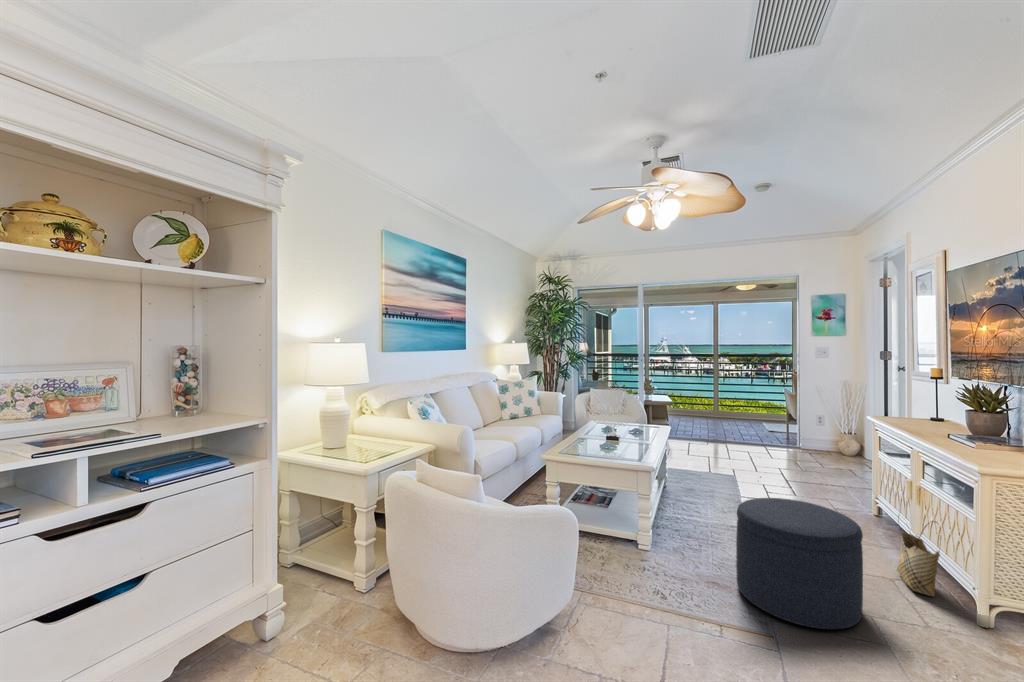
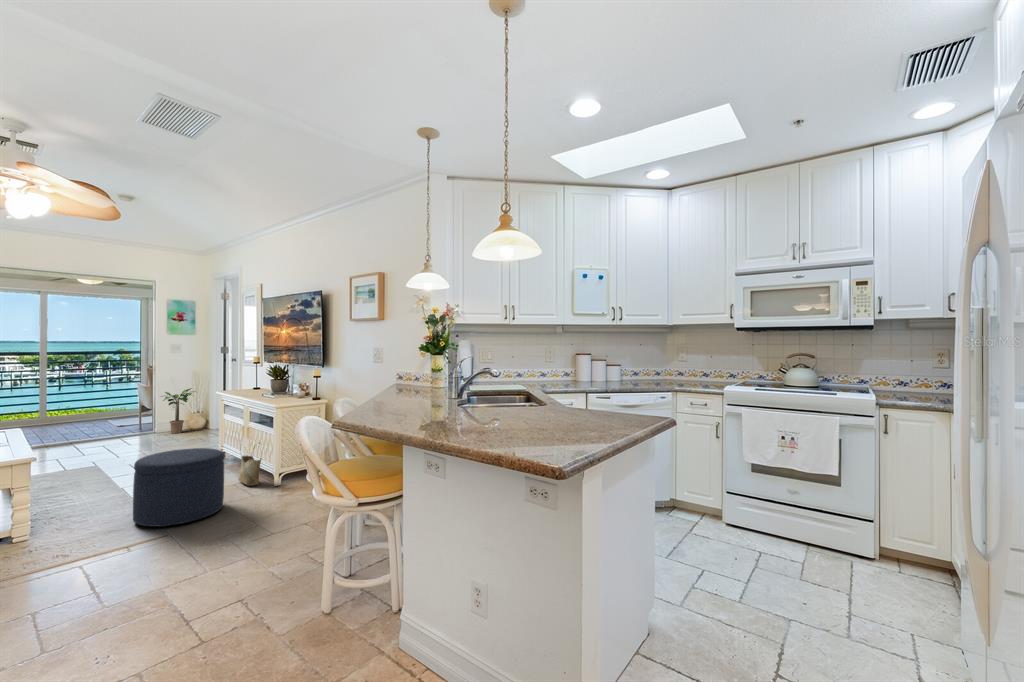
potted plant: none [804,402,849,455] -> present [163,388,194,434]

